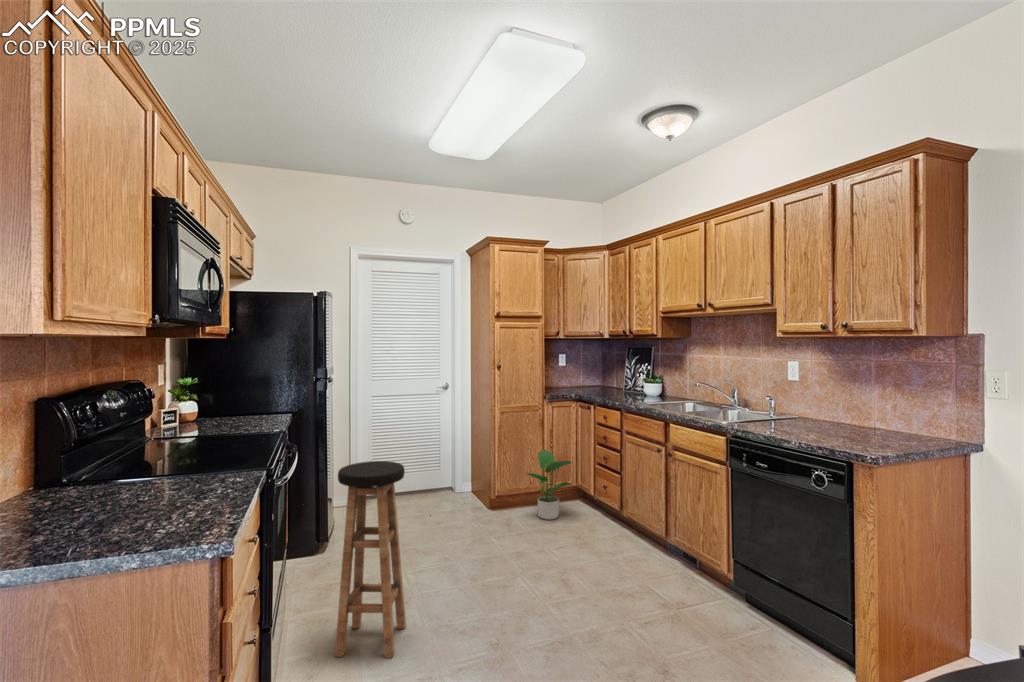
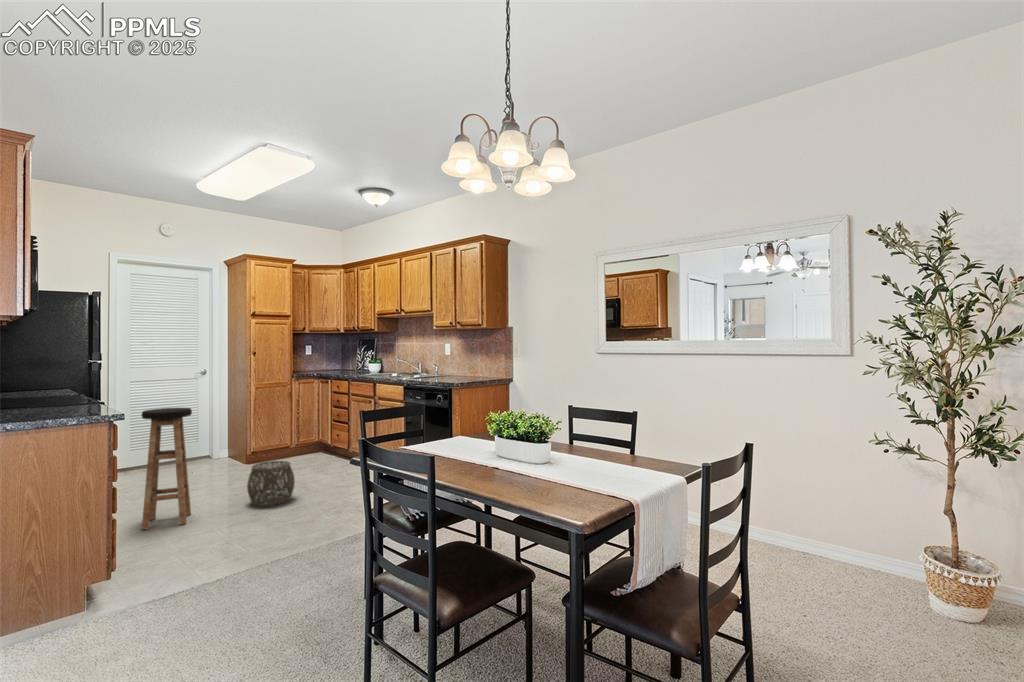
potted plant: present [526,449,571,520] -> none [276,414,313,462]
woven basket: none [482,549,553,635] -> present [247,461,295,506]

